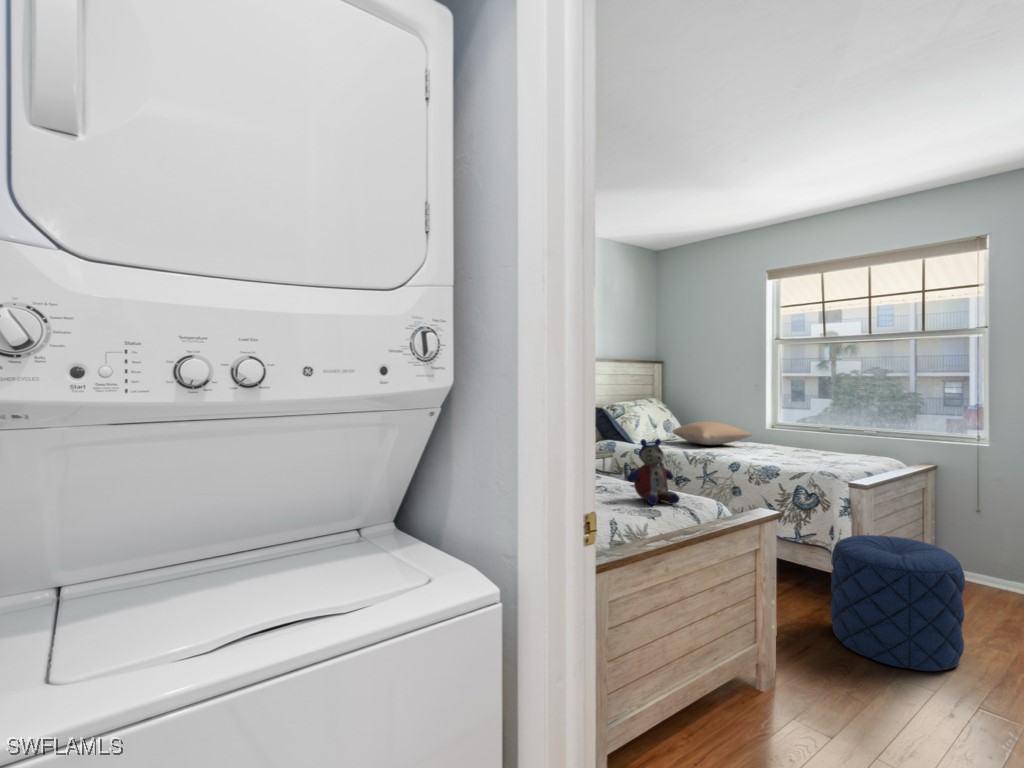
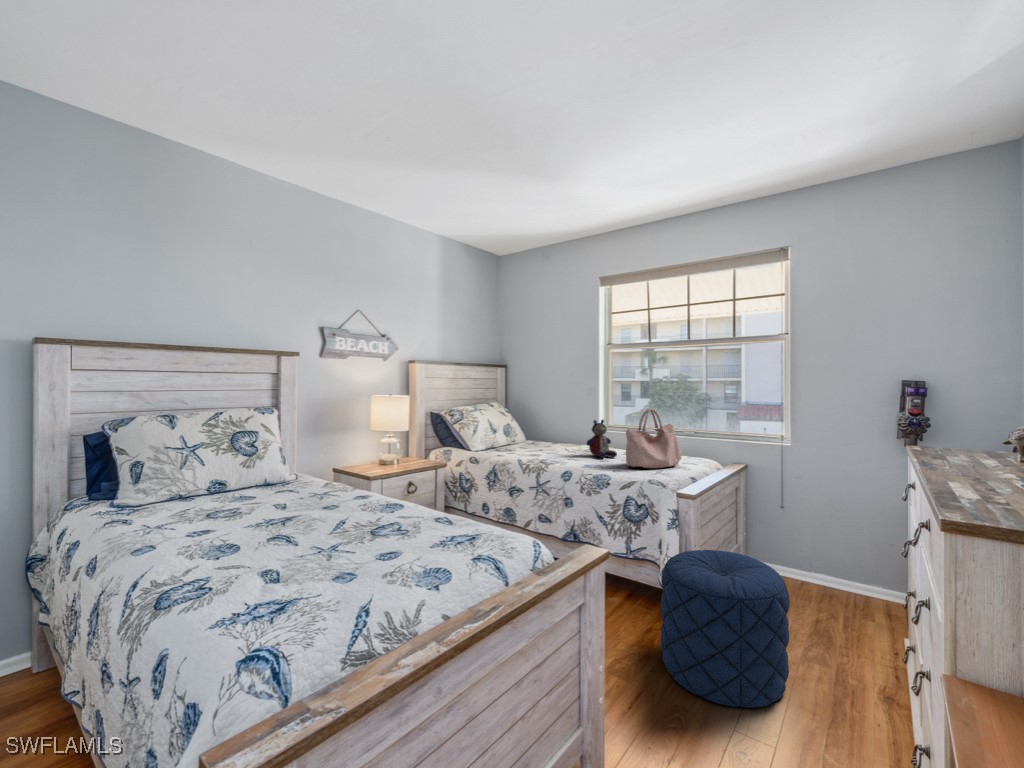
handbag: none [796,404,857,463] -> present [626,409,681,468]
pillow: present [673,422,752,445] -> none [510,426,586,450]
stuffed bear: present [627,439,679,505] -> present [587,420,617,458]

